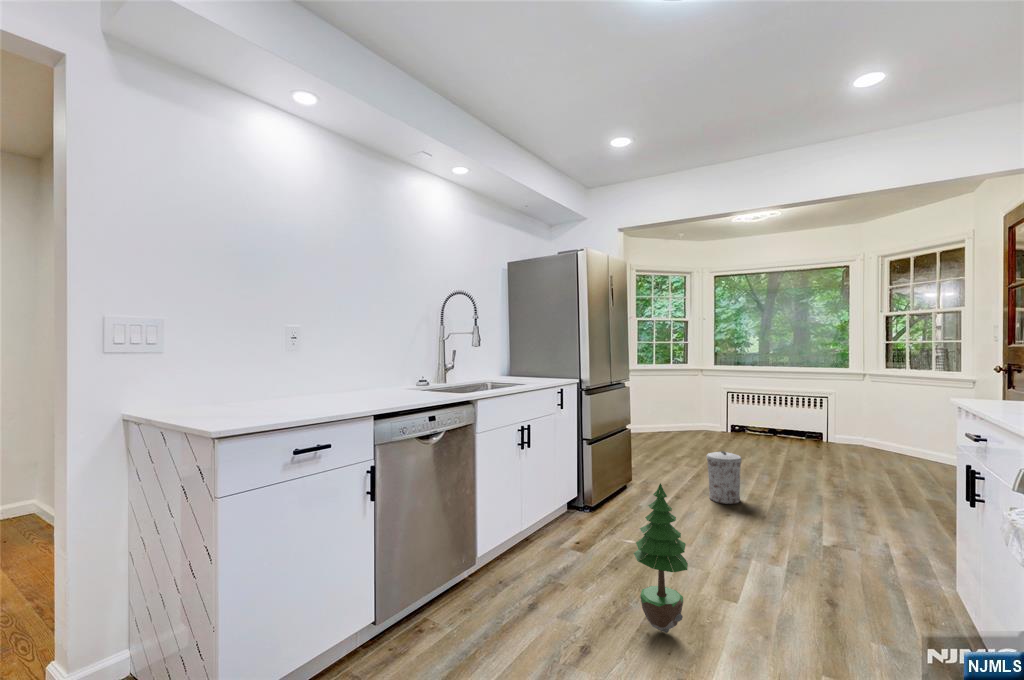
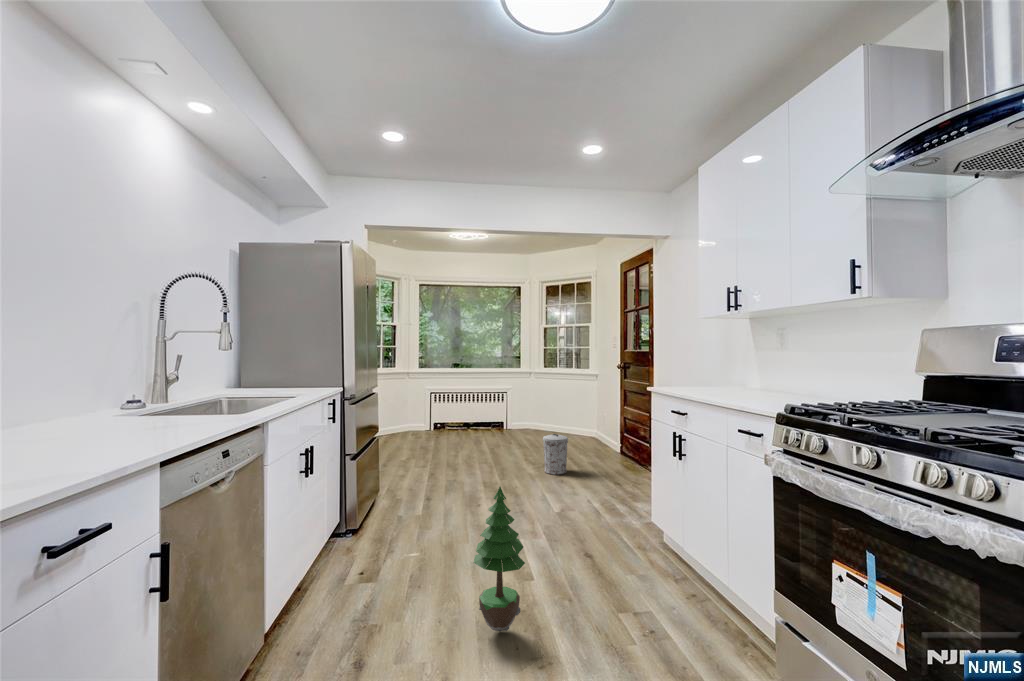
trash can: present [707,451,742,504] -> present [543,434,568,475]

